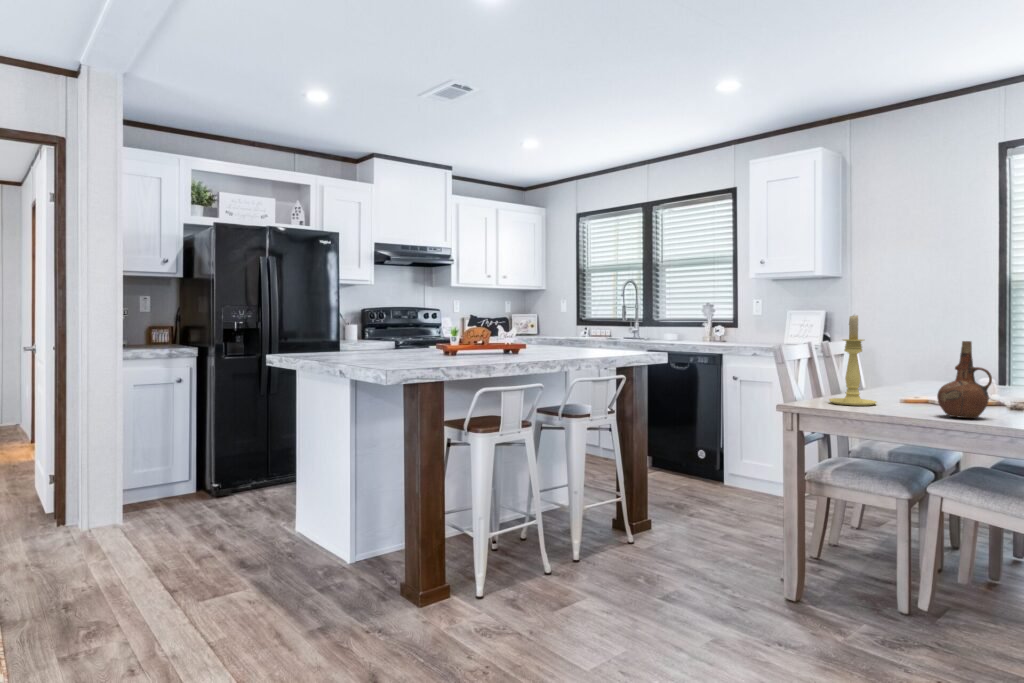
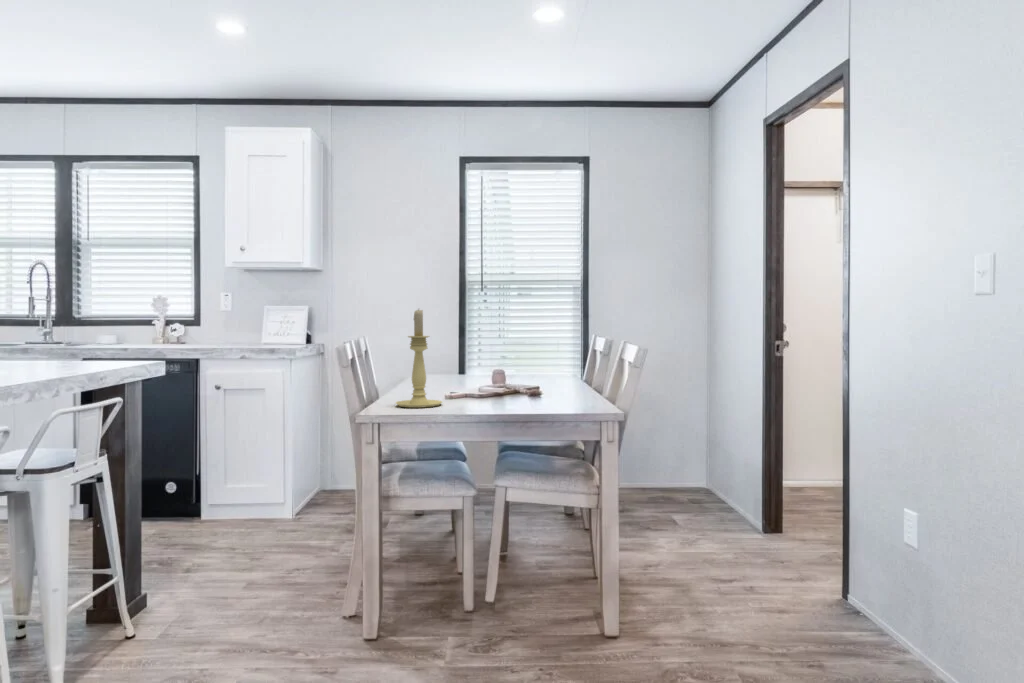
ceramic pitcher: present [937,341,992,418] -> none [513,335,555,409]

